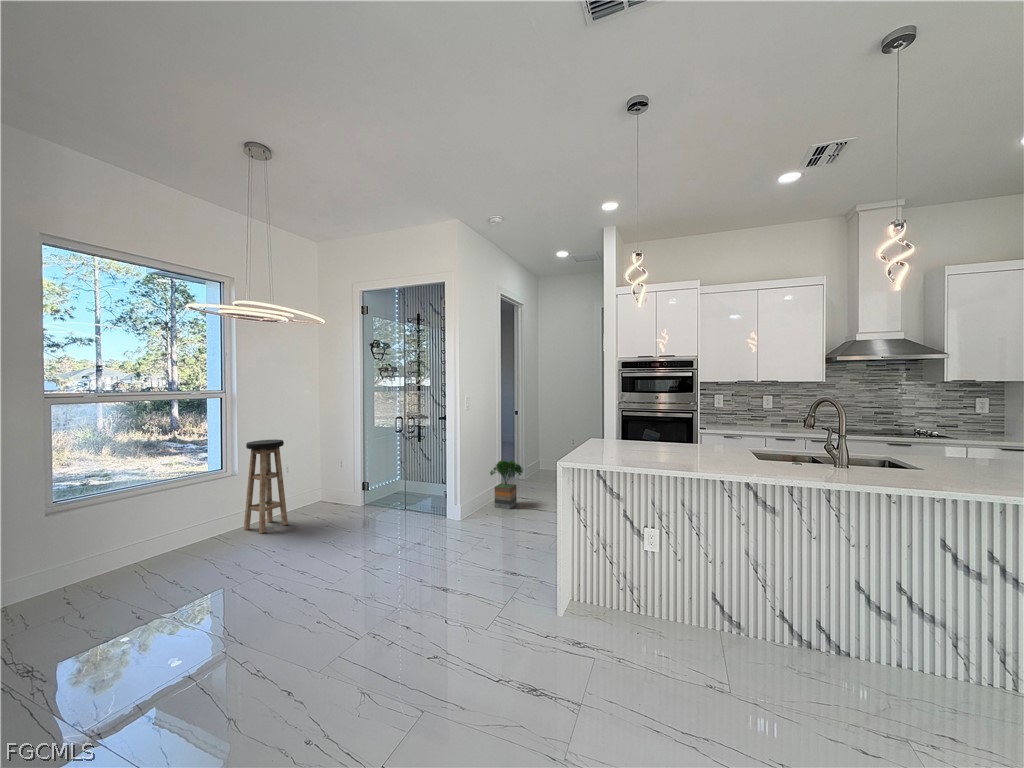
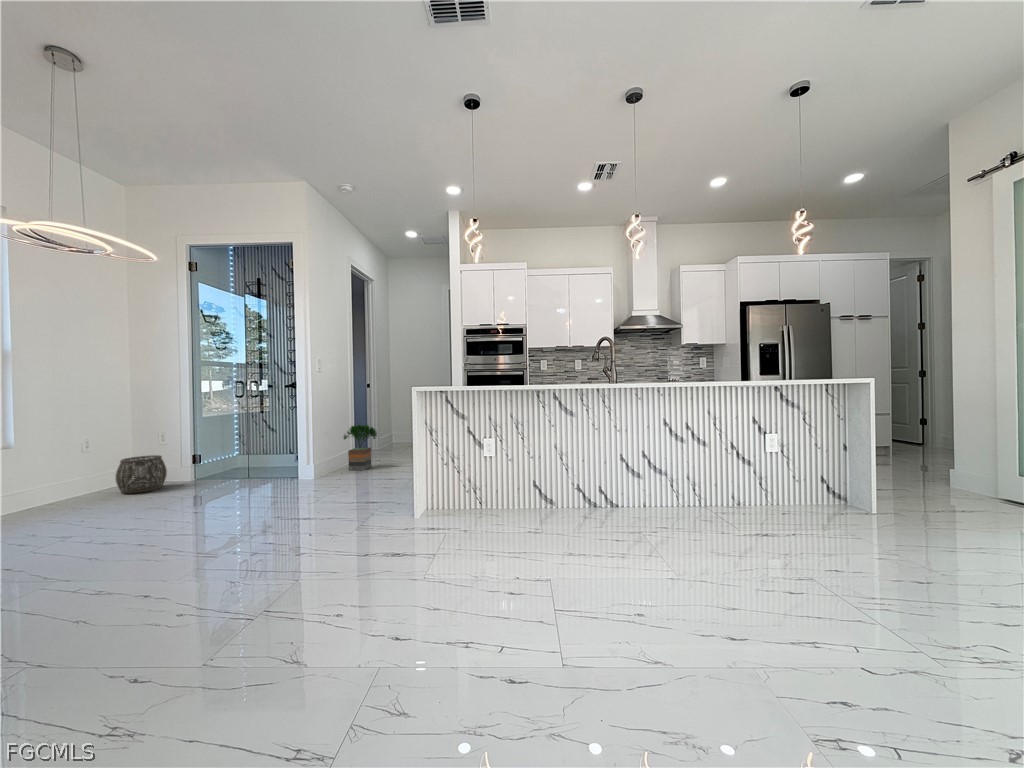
bar stool: present [244,440,288,534] -> none [19,406,88,514]
woven basket: none [308,479,345,515] -> present [116,455,167,494]

